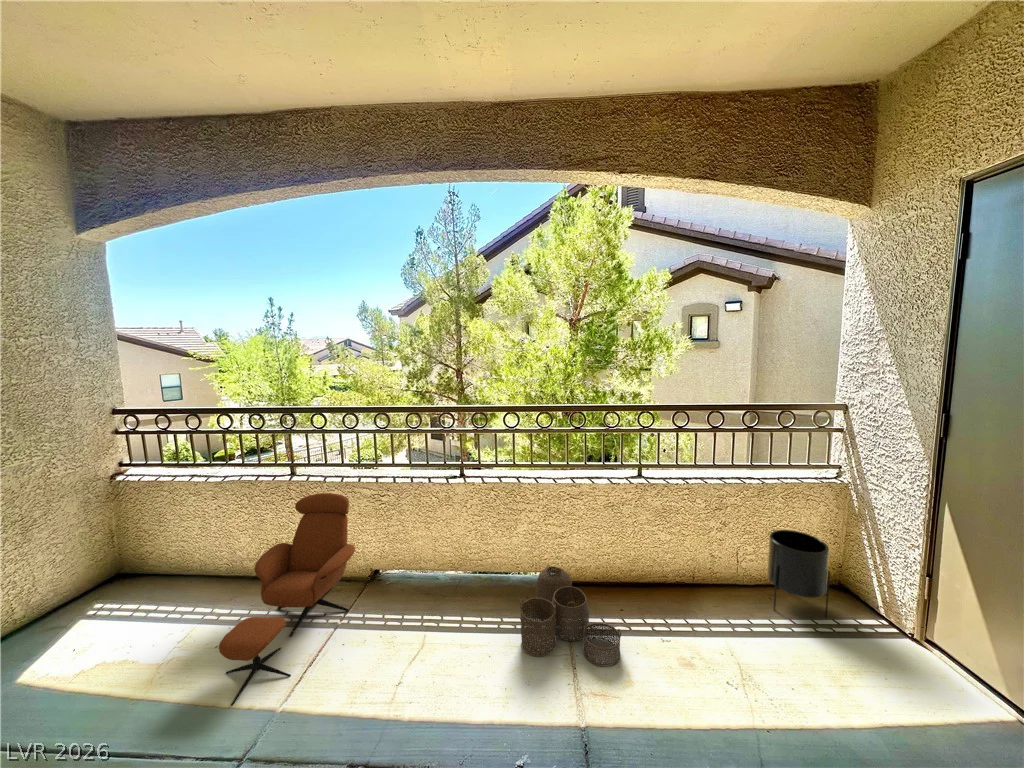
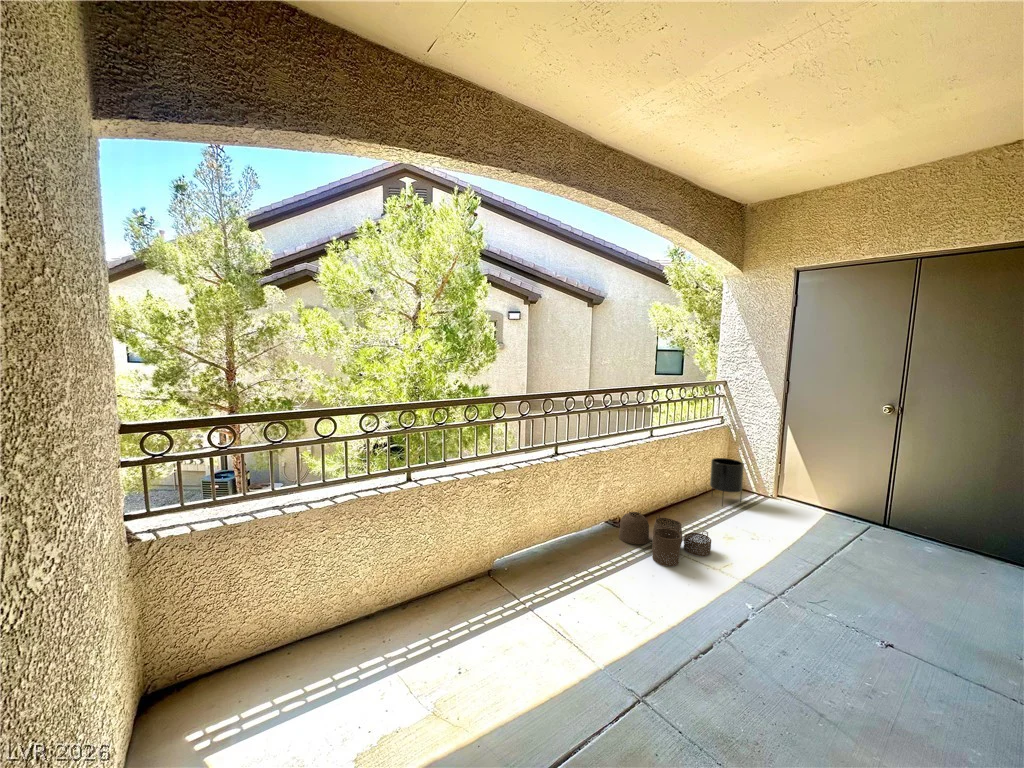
lounge chair: present [219,493,355,705] -> none [441,489,572,690]

